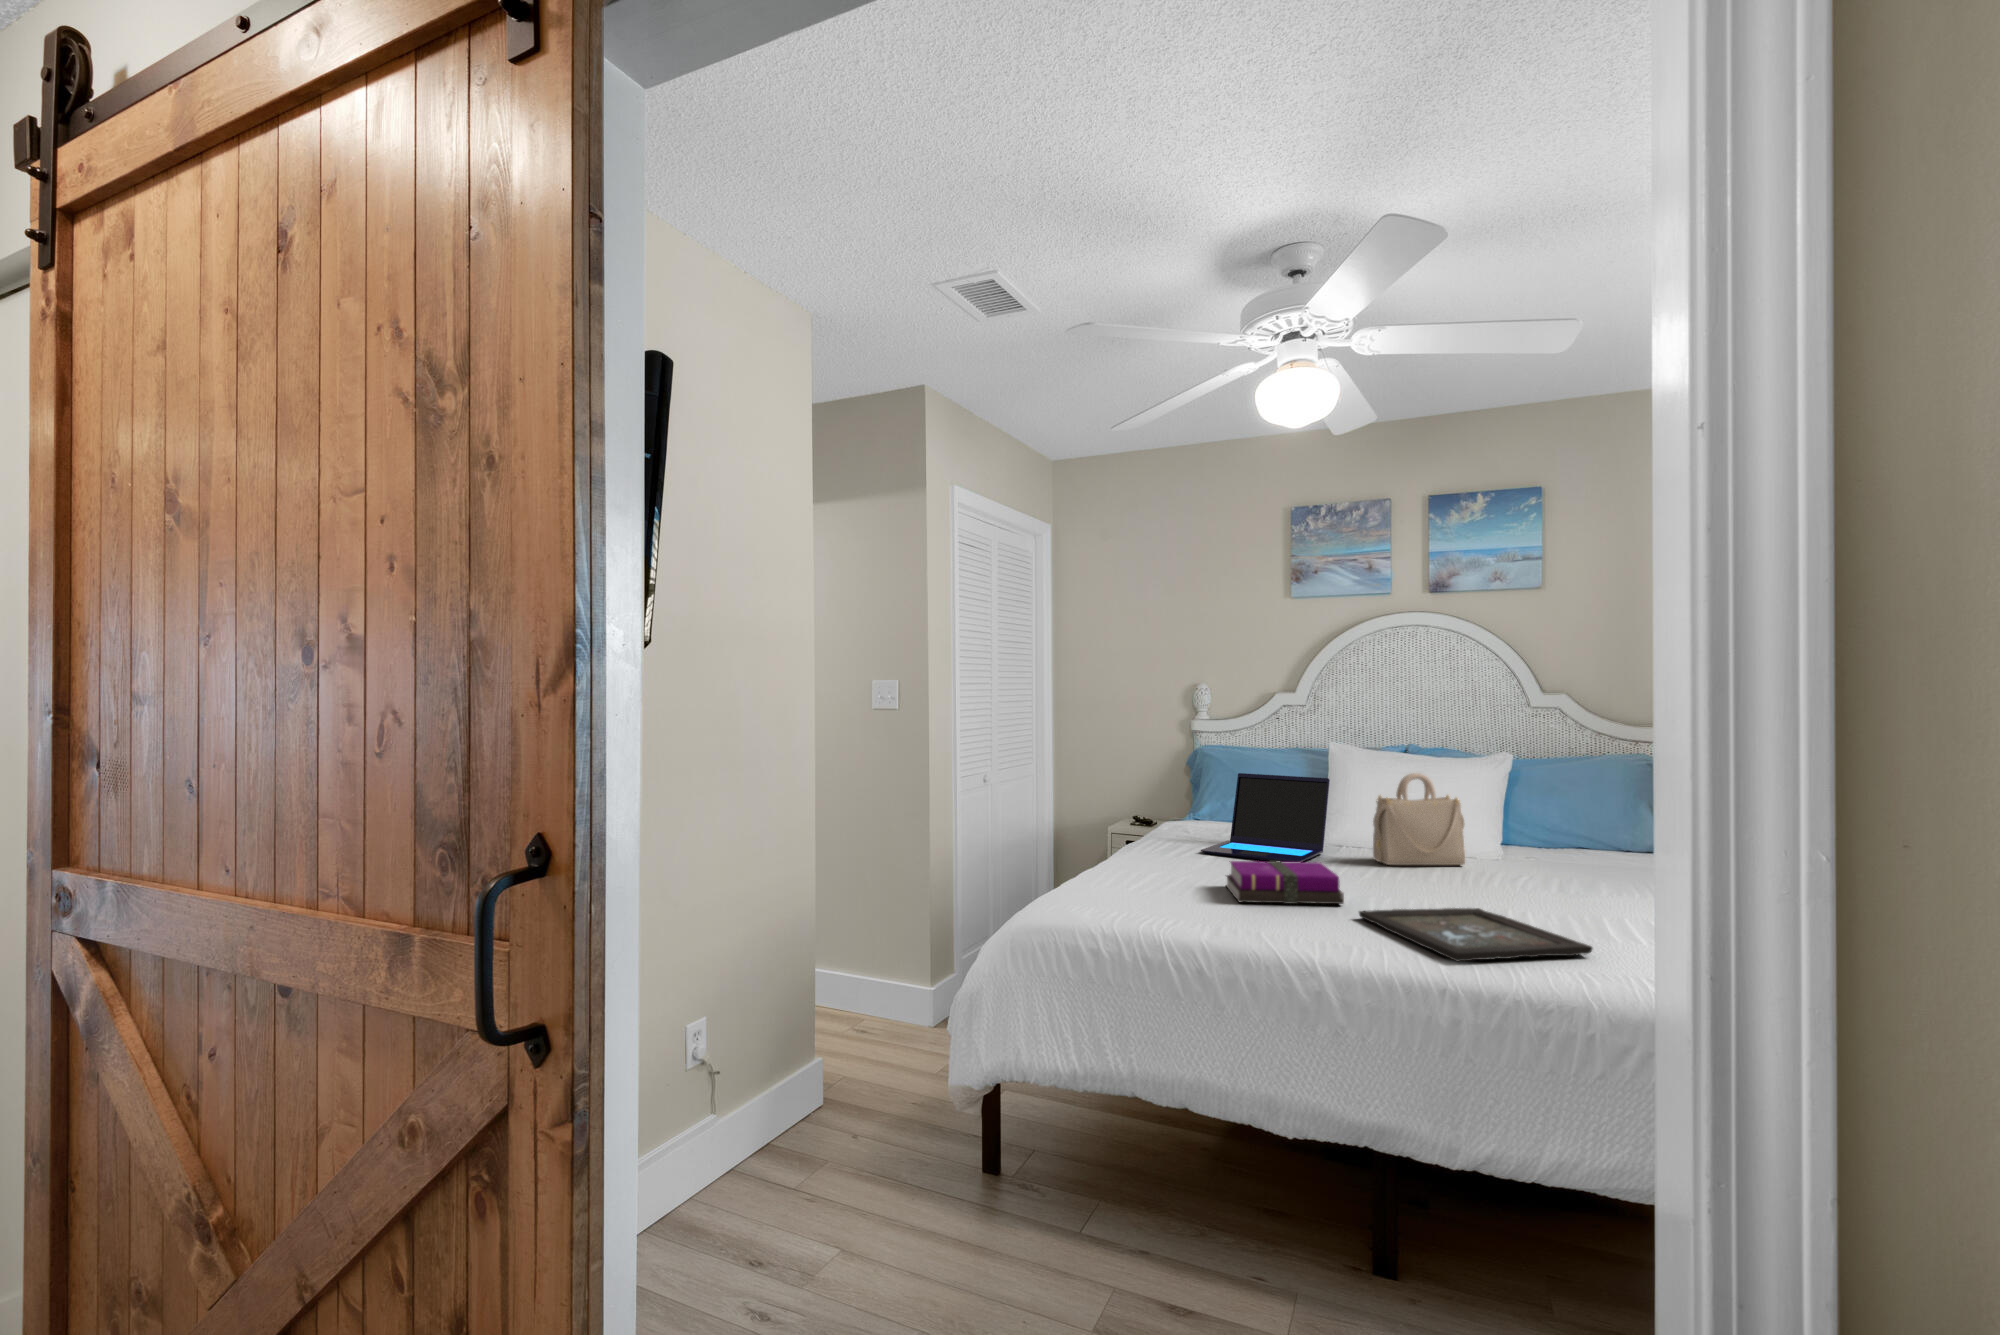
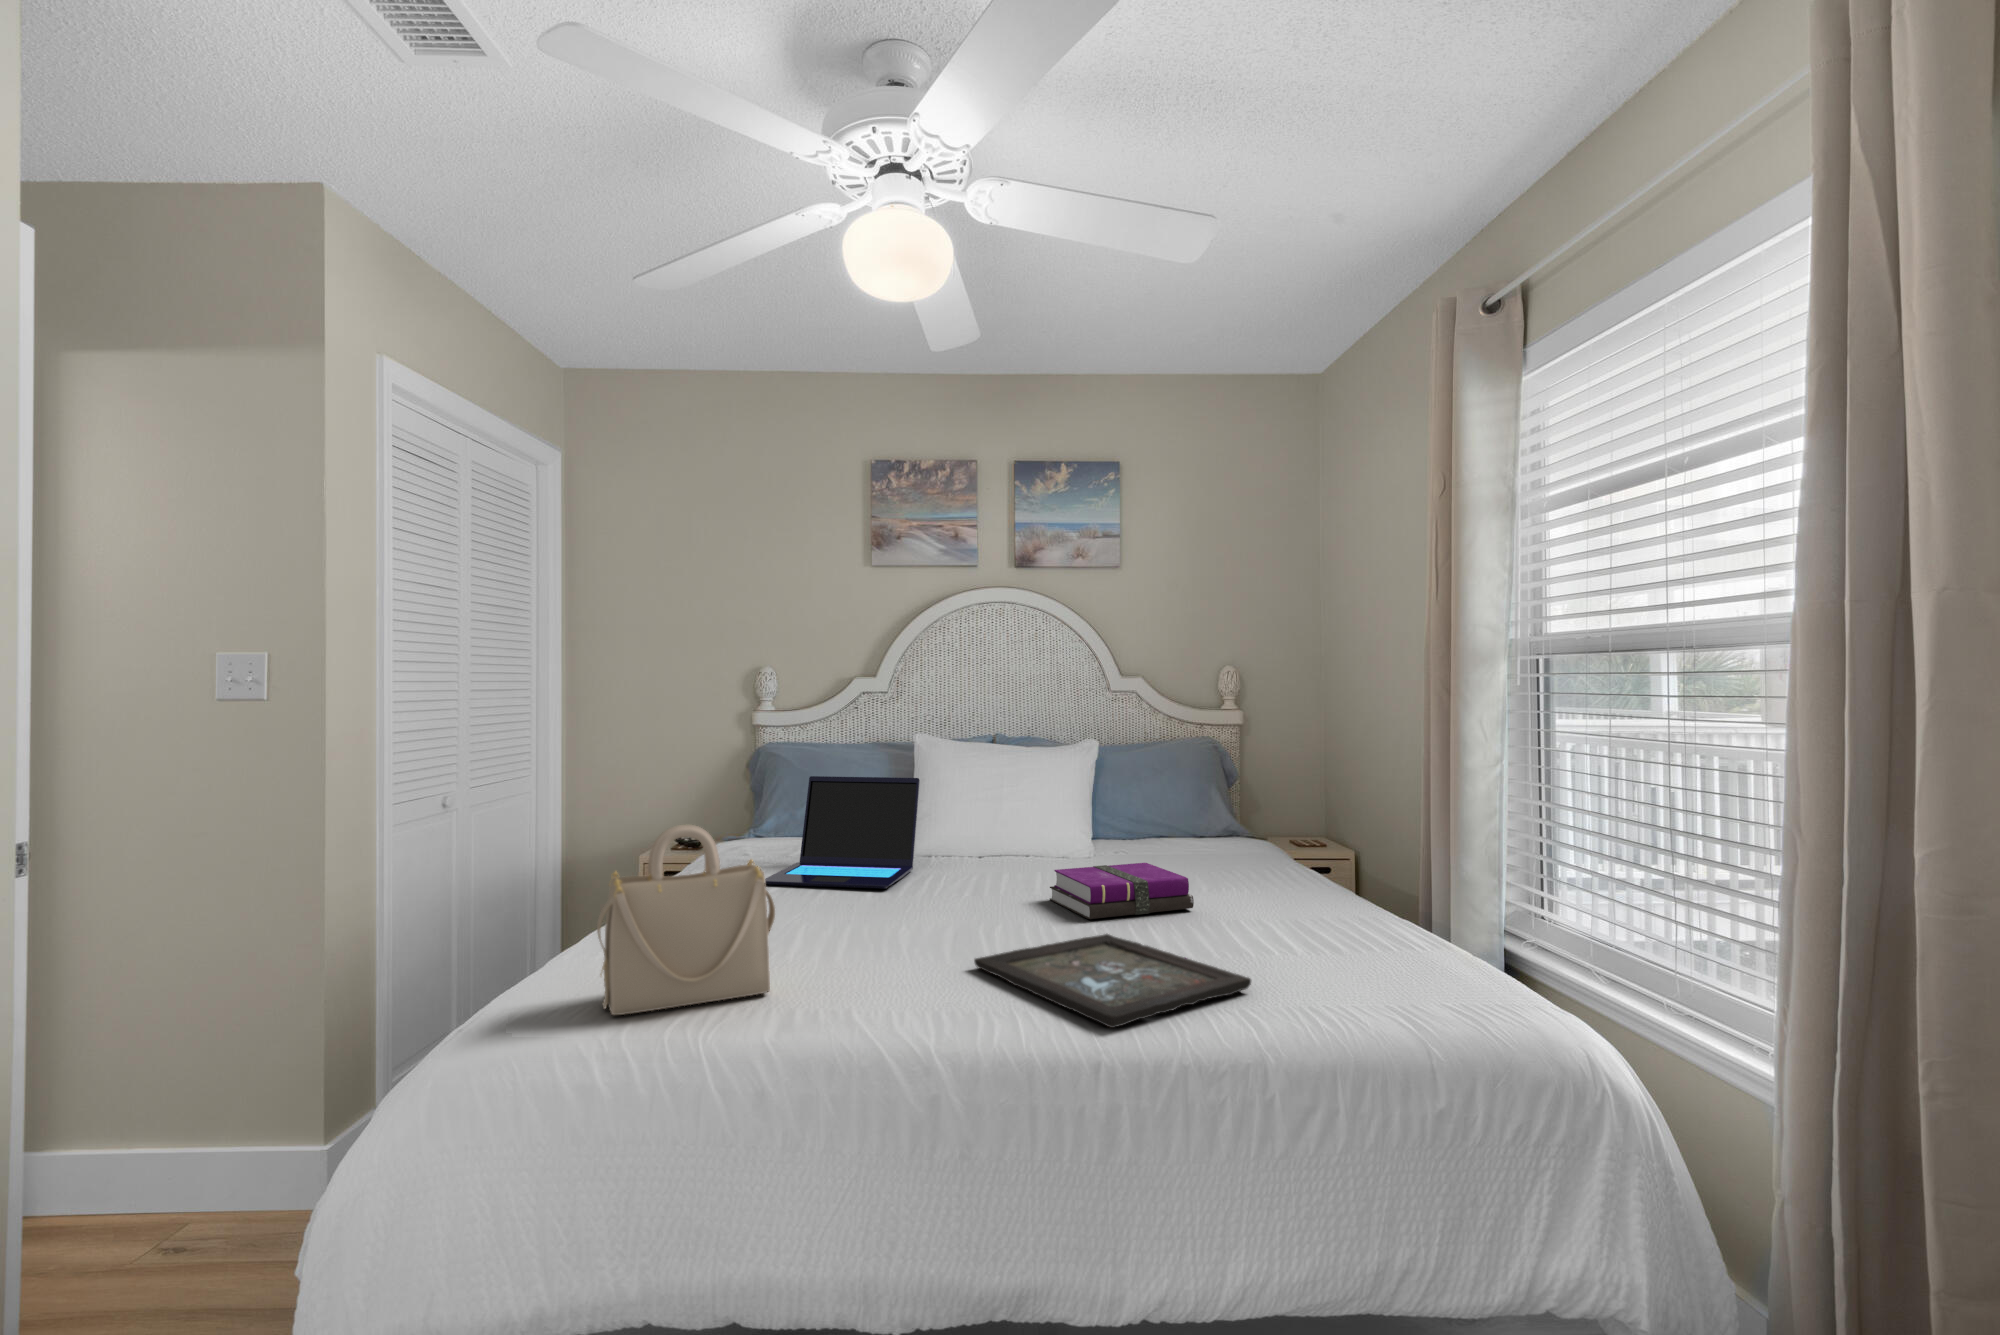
handbag: present [1373,773,1465,865] -> present [597,825,775,1015]
notebook: present [1226,861,1344,904] -> present [1050,863,1194,919]

